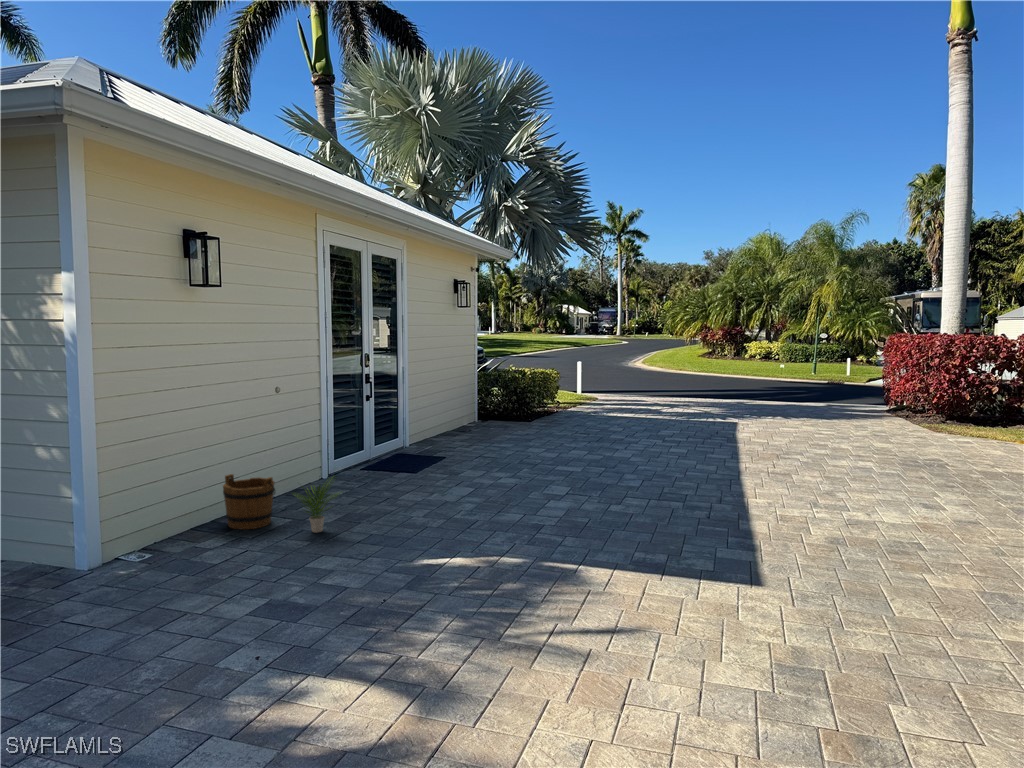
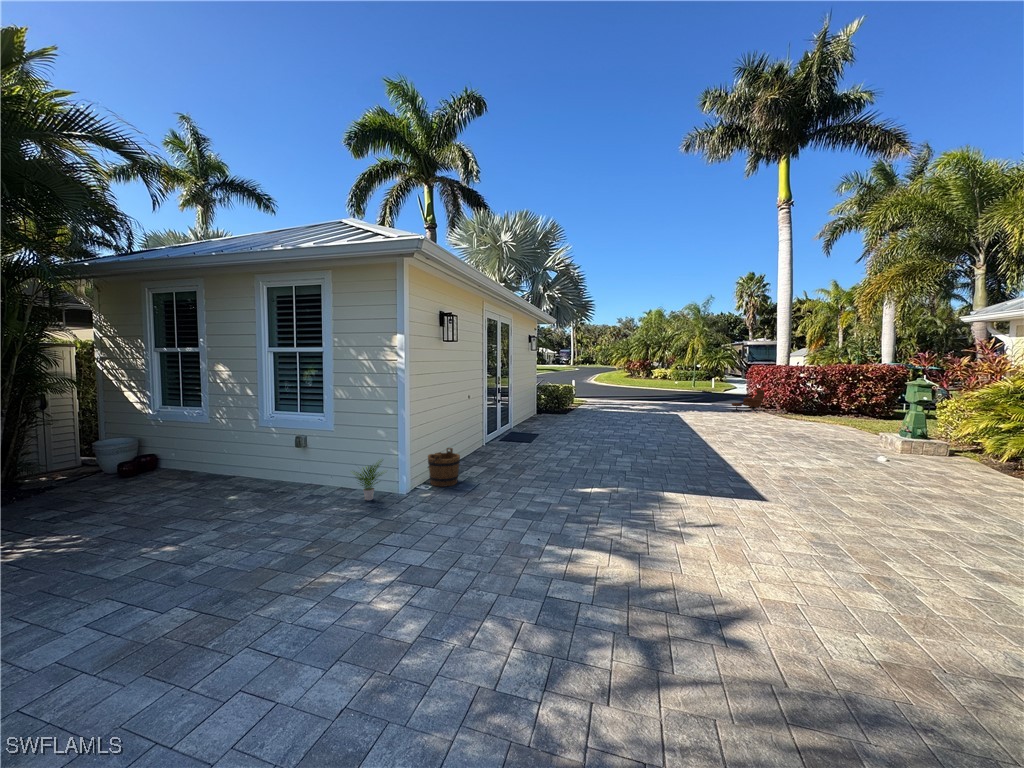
lounge chair: none [859,378,912,414] -> present [732,390,765,412]
bucket: present [223,474,275,529] -> present [428,448,460,487]

